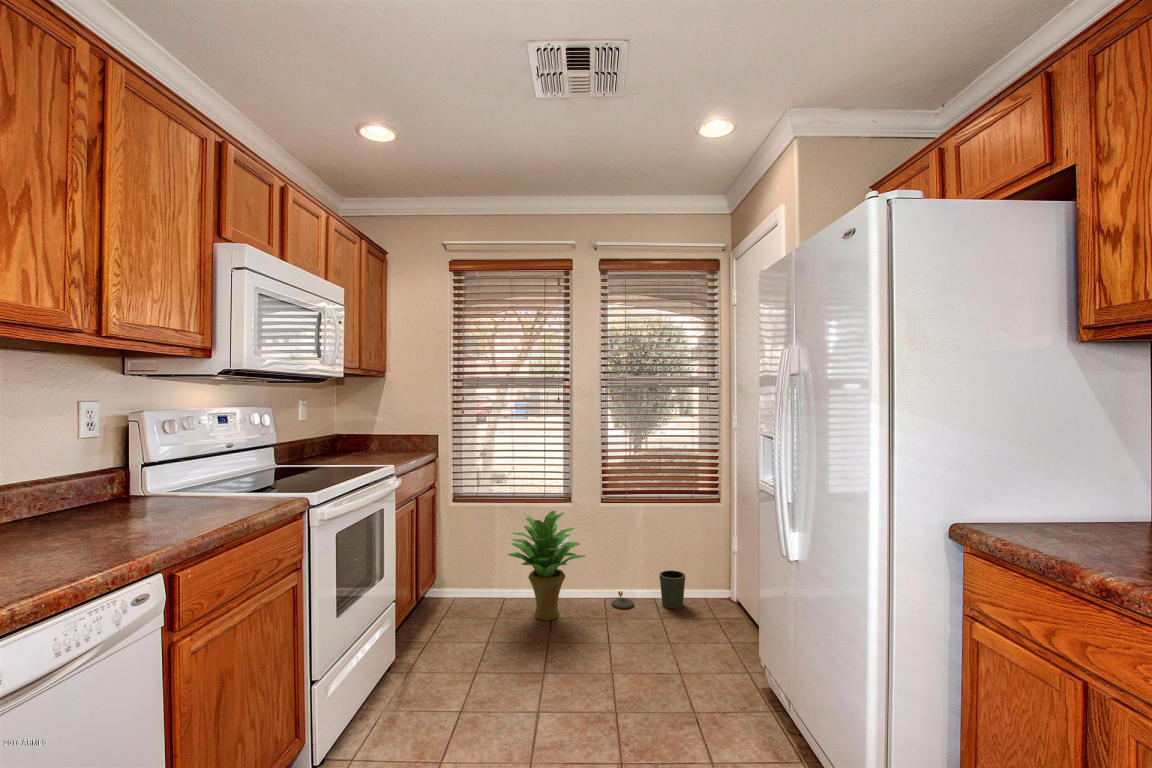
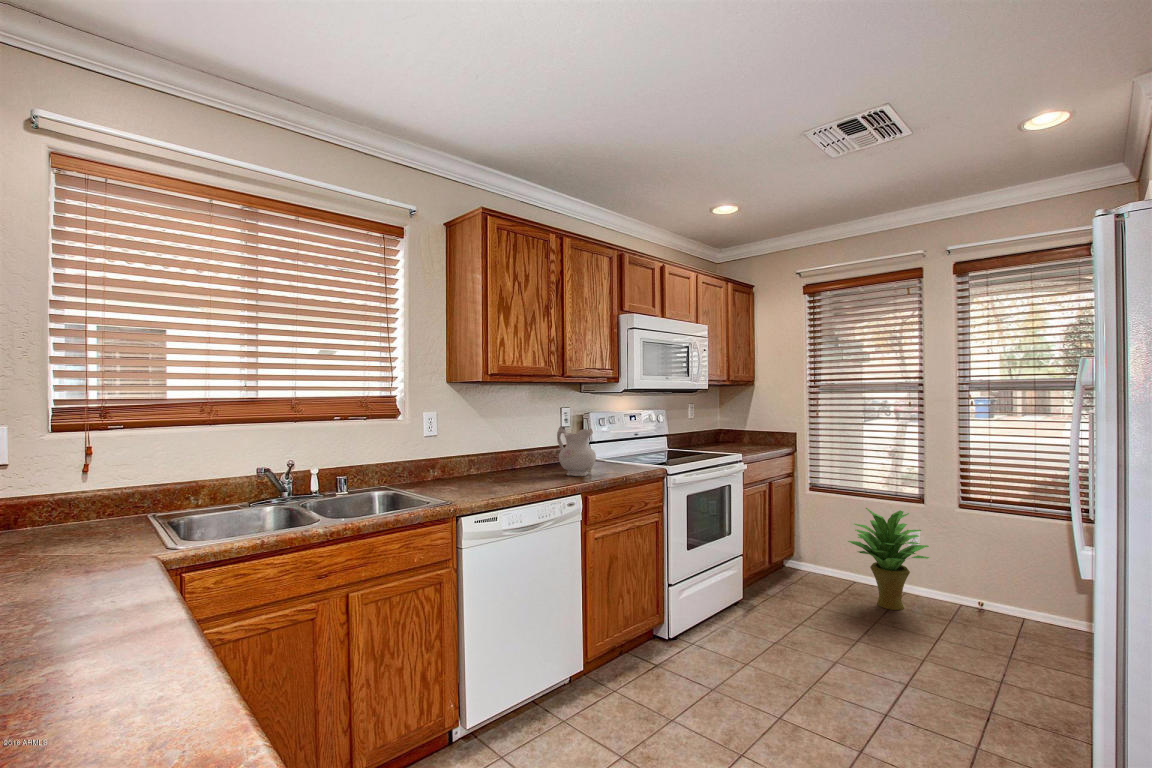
ceramic pitcher: none [78,435,181,536] -> present [557,426,596,476]
trash can: present [612,570,685,609] -> none [970,596,1070,641]

